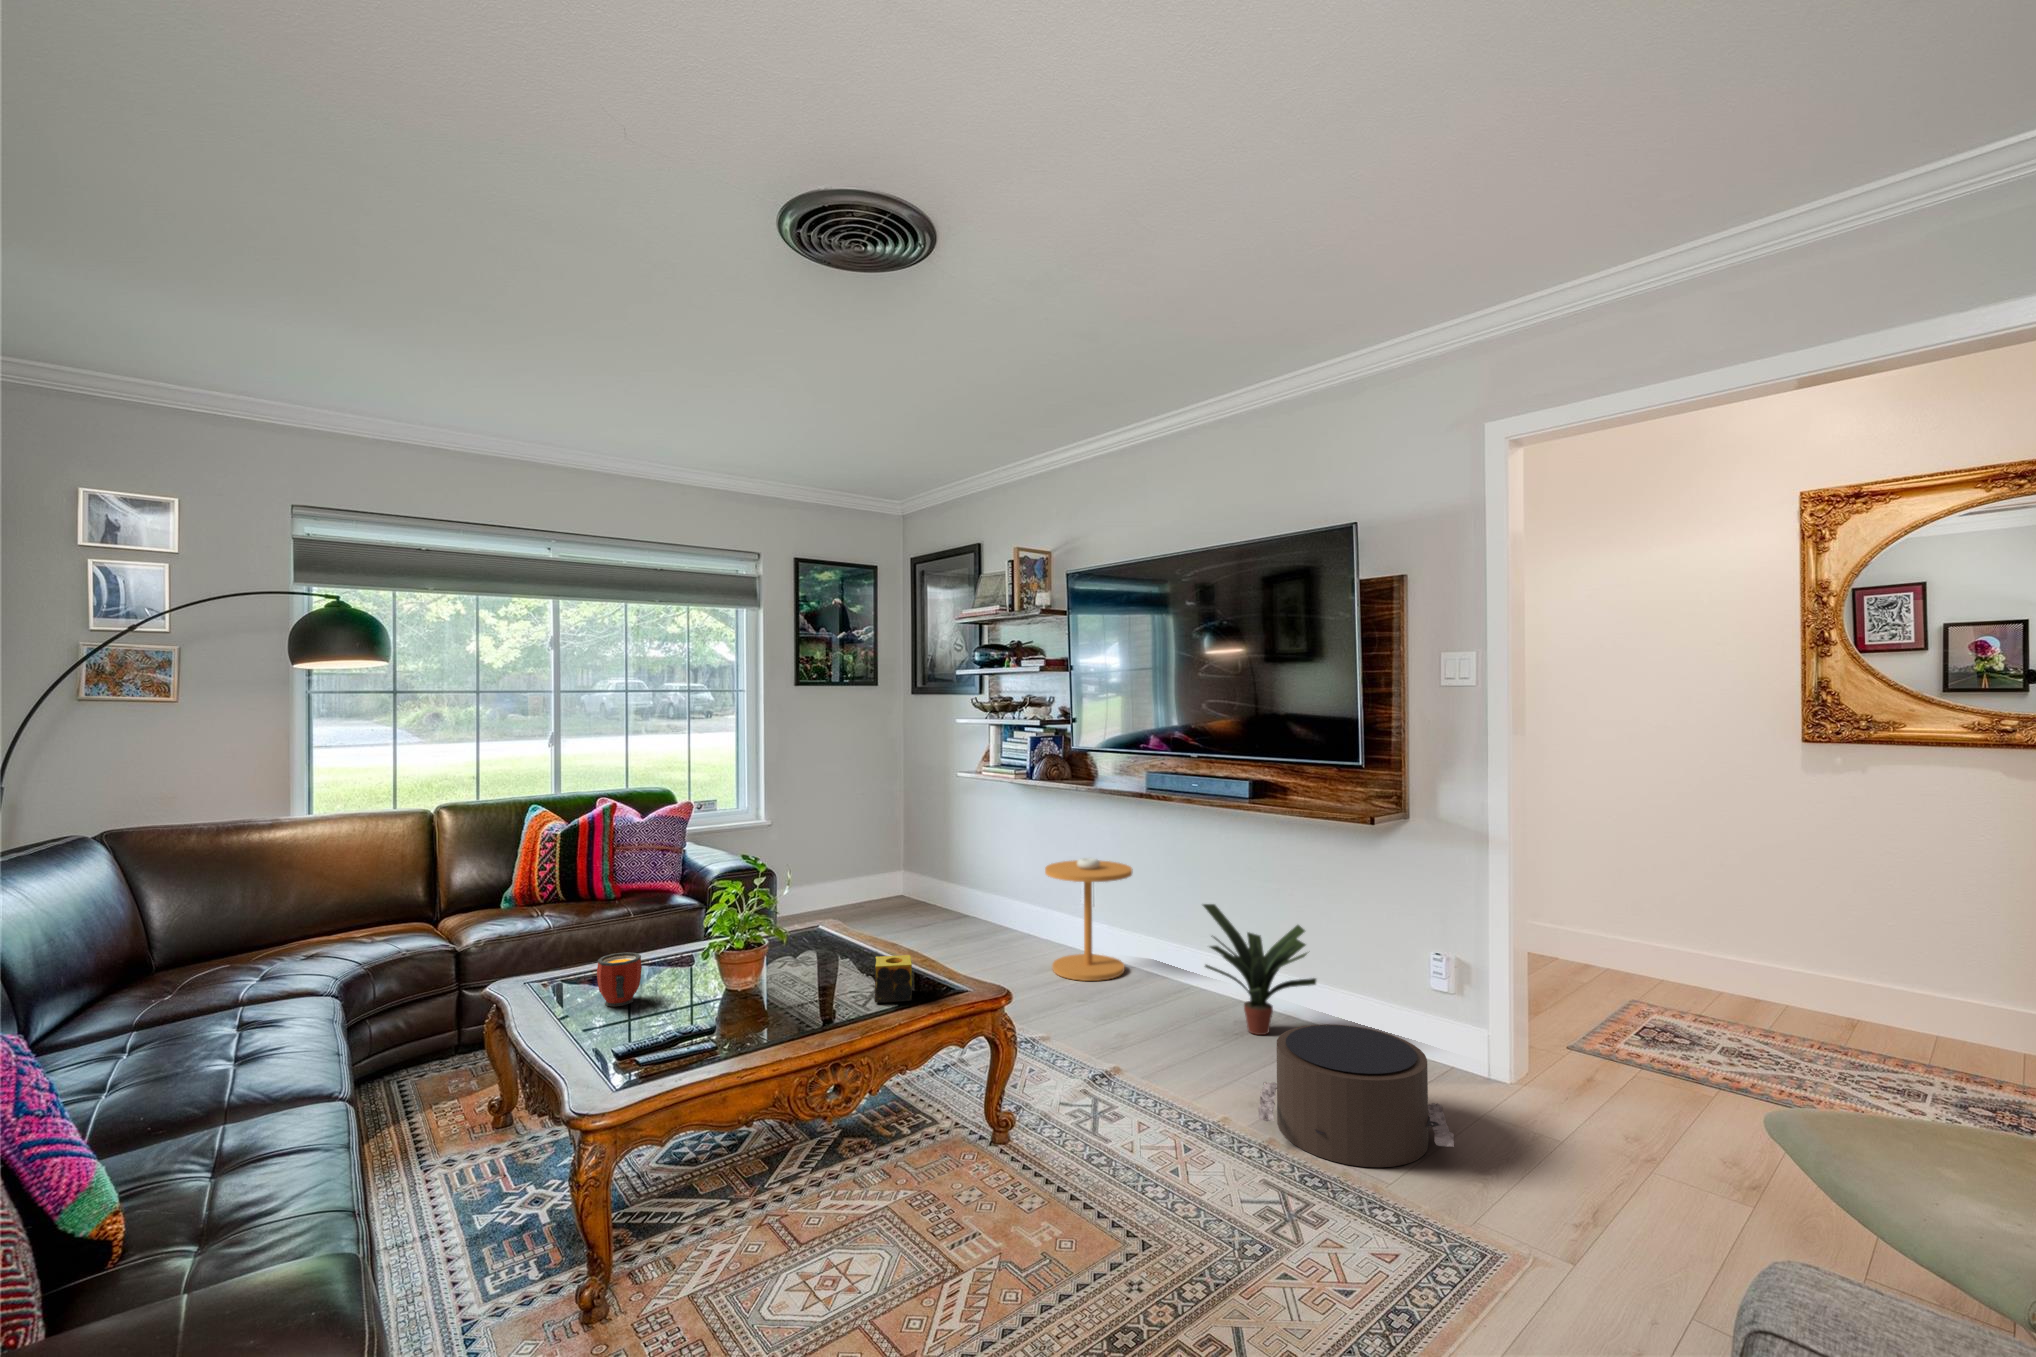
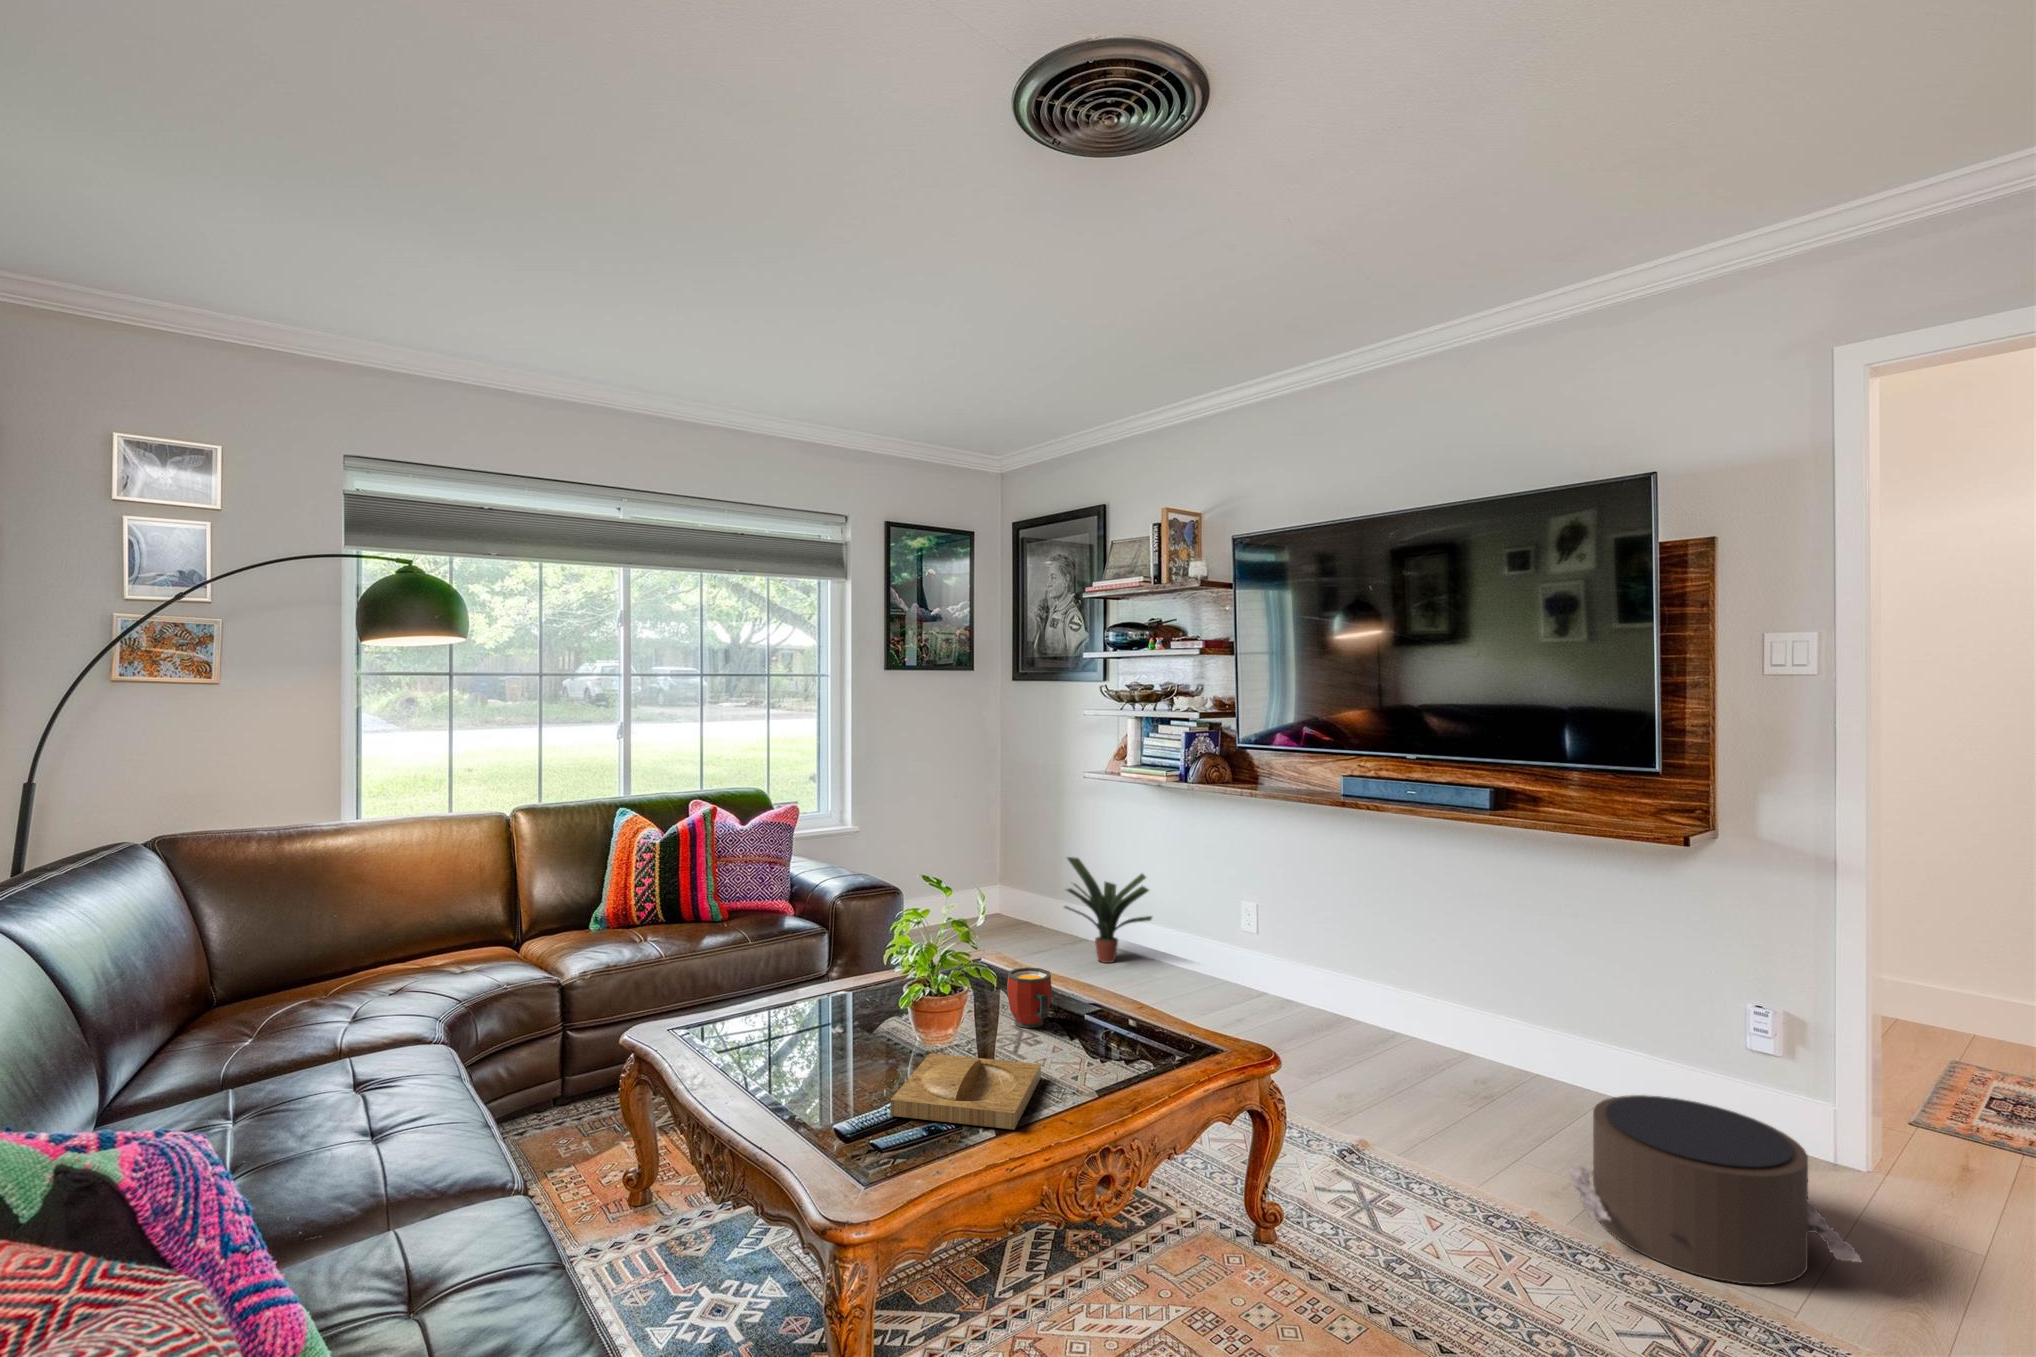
side table: present [1045,858,1133,981] -> none [1212,878,1319,1024]
potted plant: present [1203,904,1316,1035] -> present [1065,857,1152,963]
mug: present [597,952,642,1007] -> present [1007,967,1052,1028]
candle: present [875,955,912,1003] -> none [1110,1006,1164,1066]
tray: none [667,995,806,1049] -> present [890,1053,1041,1130]

